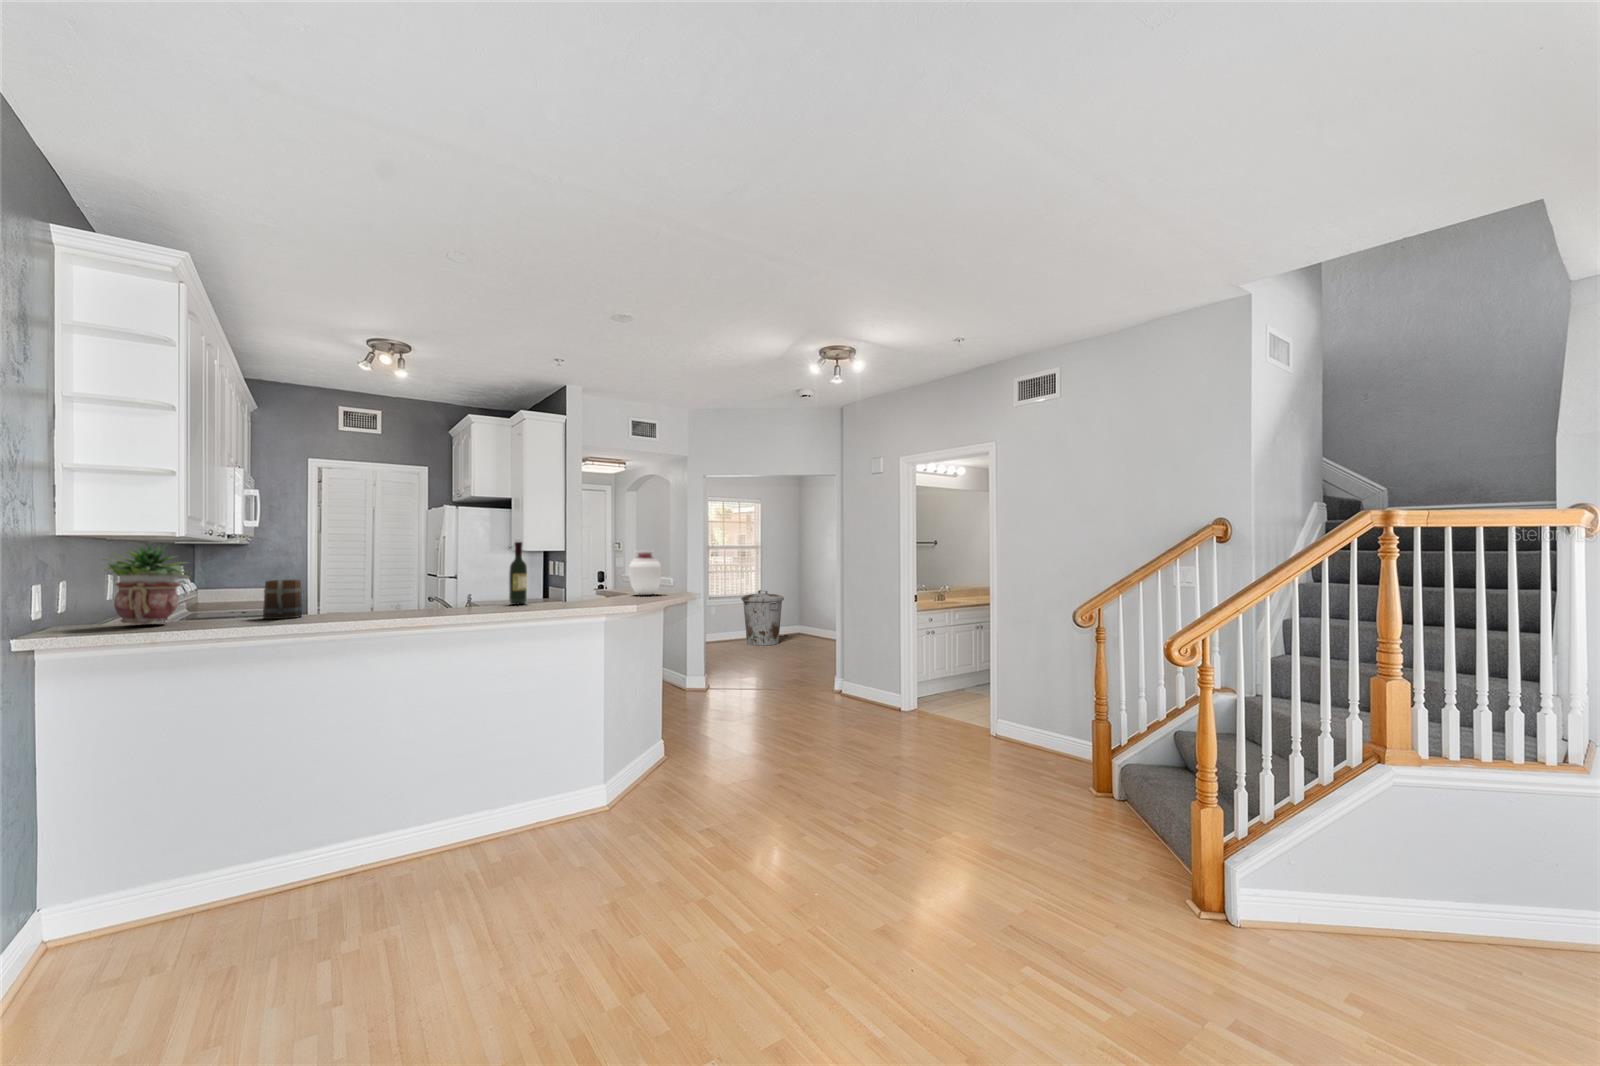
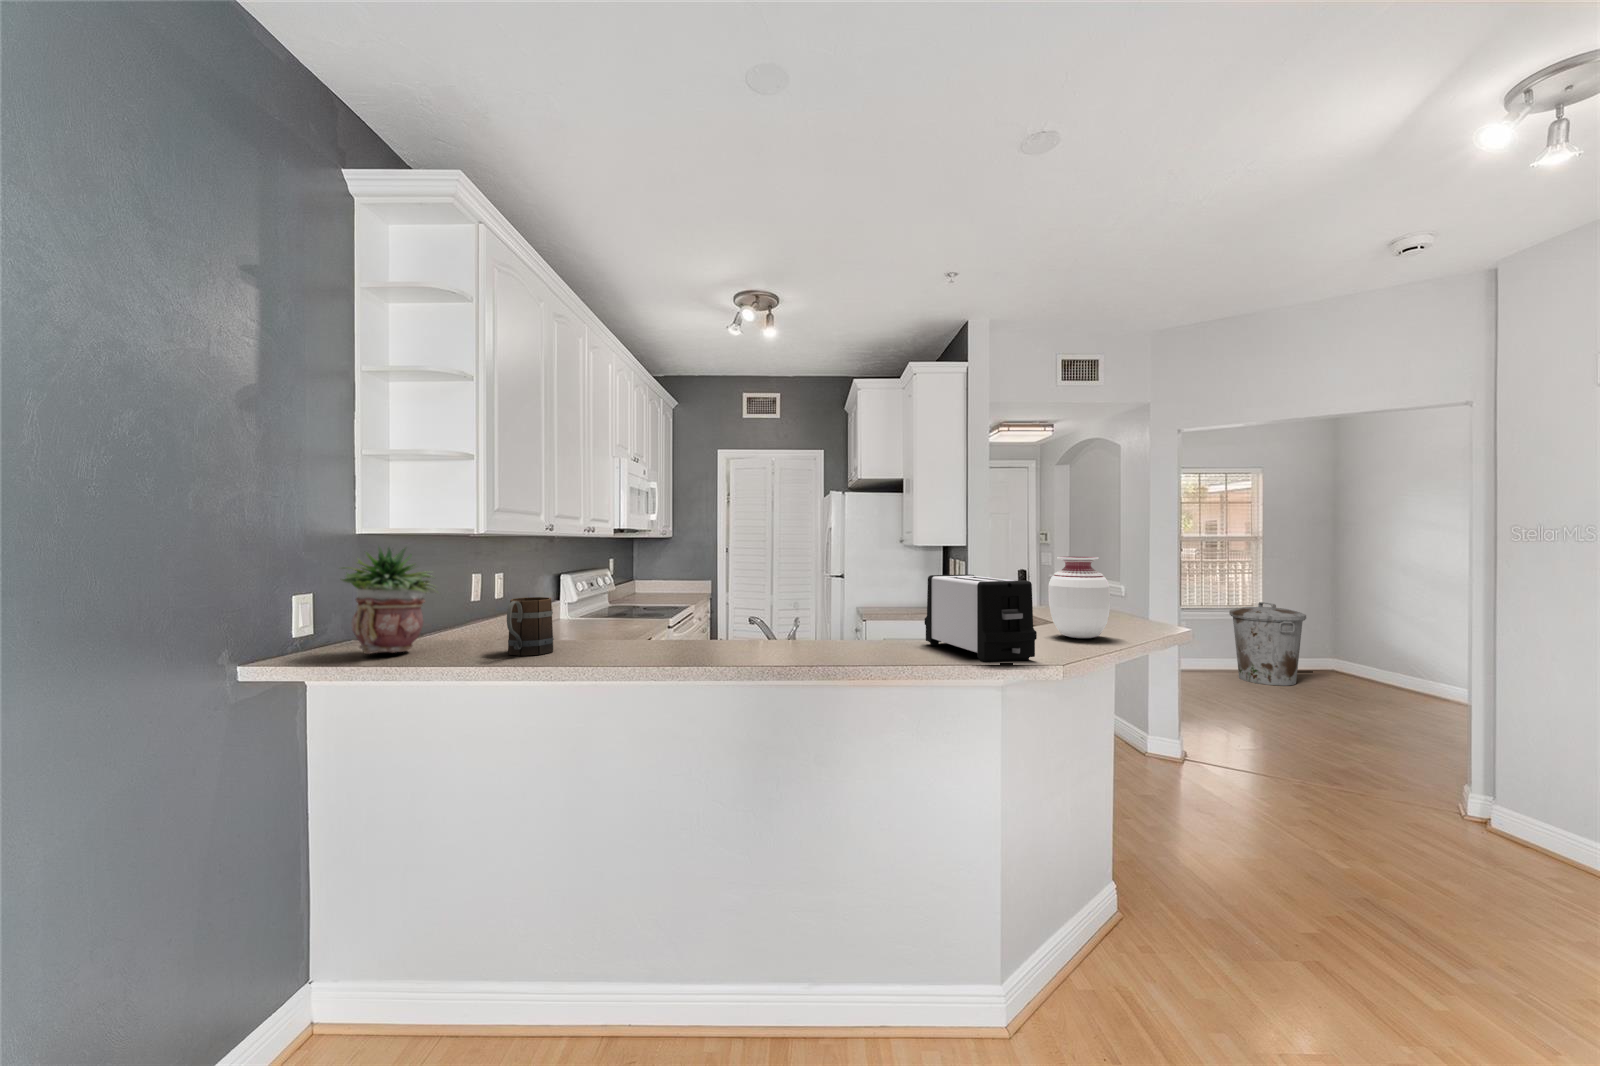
wine bottle: present [509,542,527,605] -> none [837,543,865,649]
toaster: none [561,560,626,603] -> present [925,574,1037,663]

